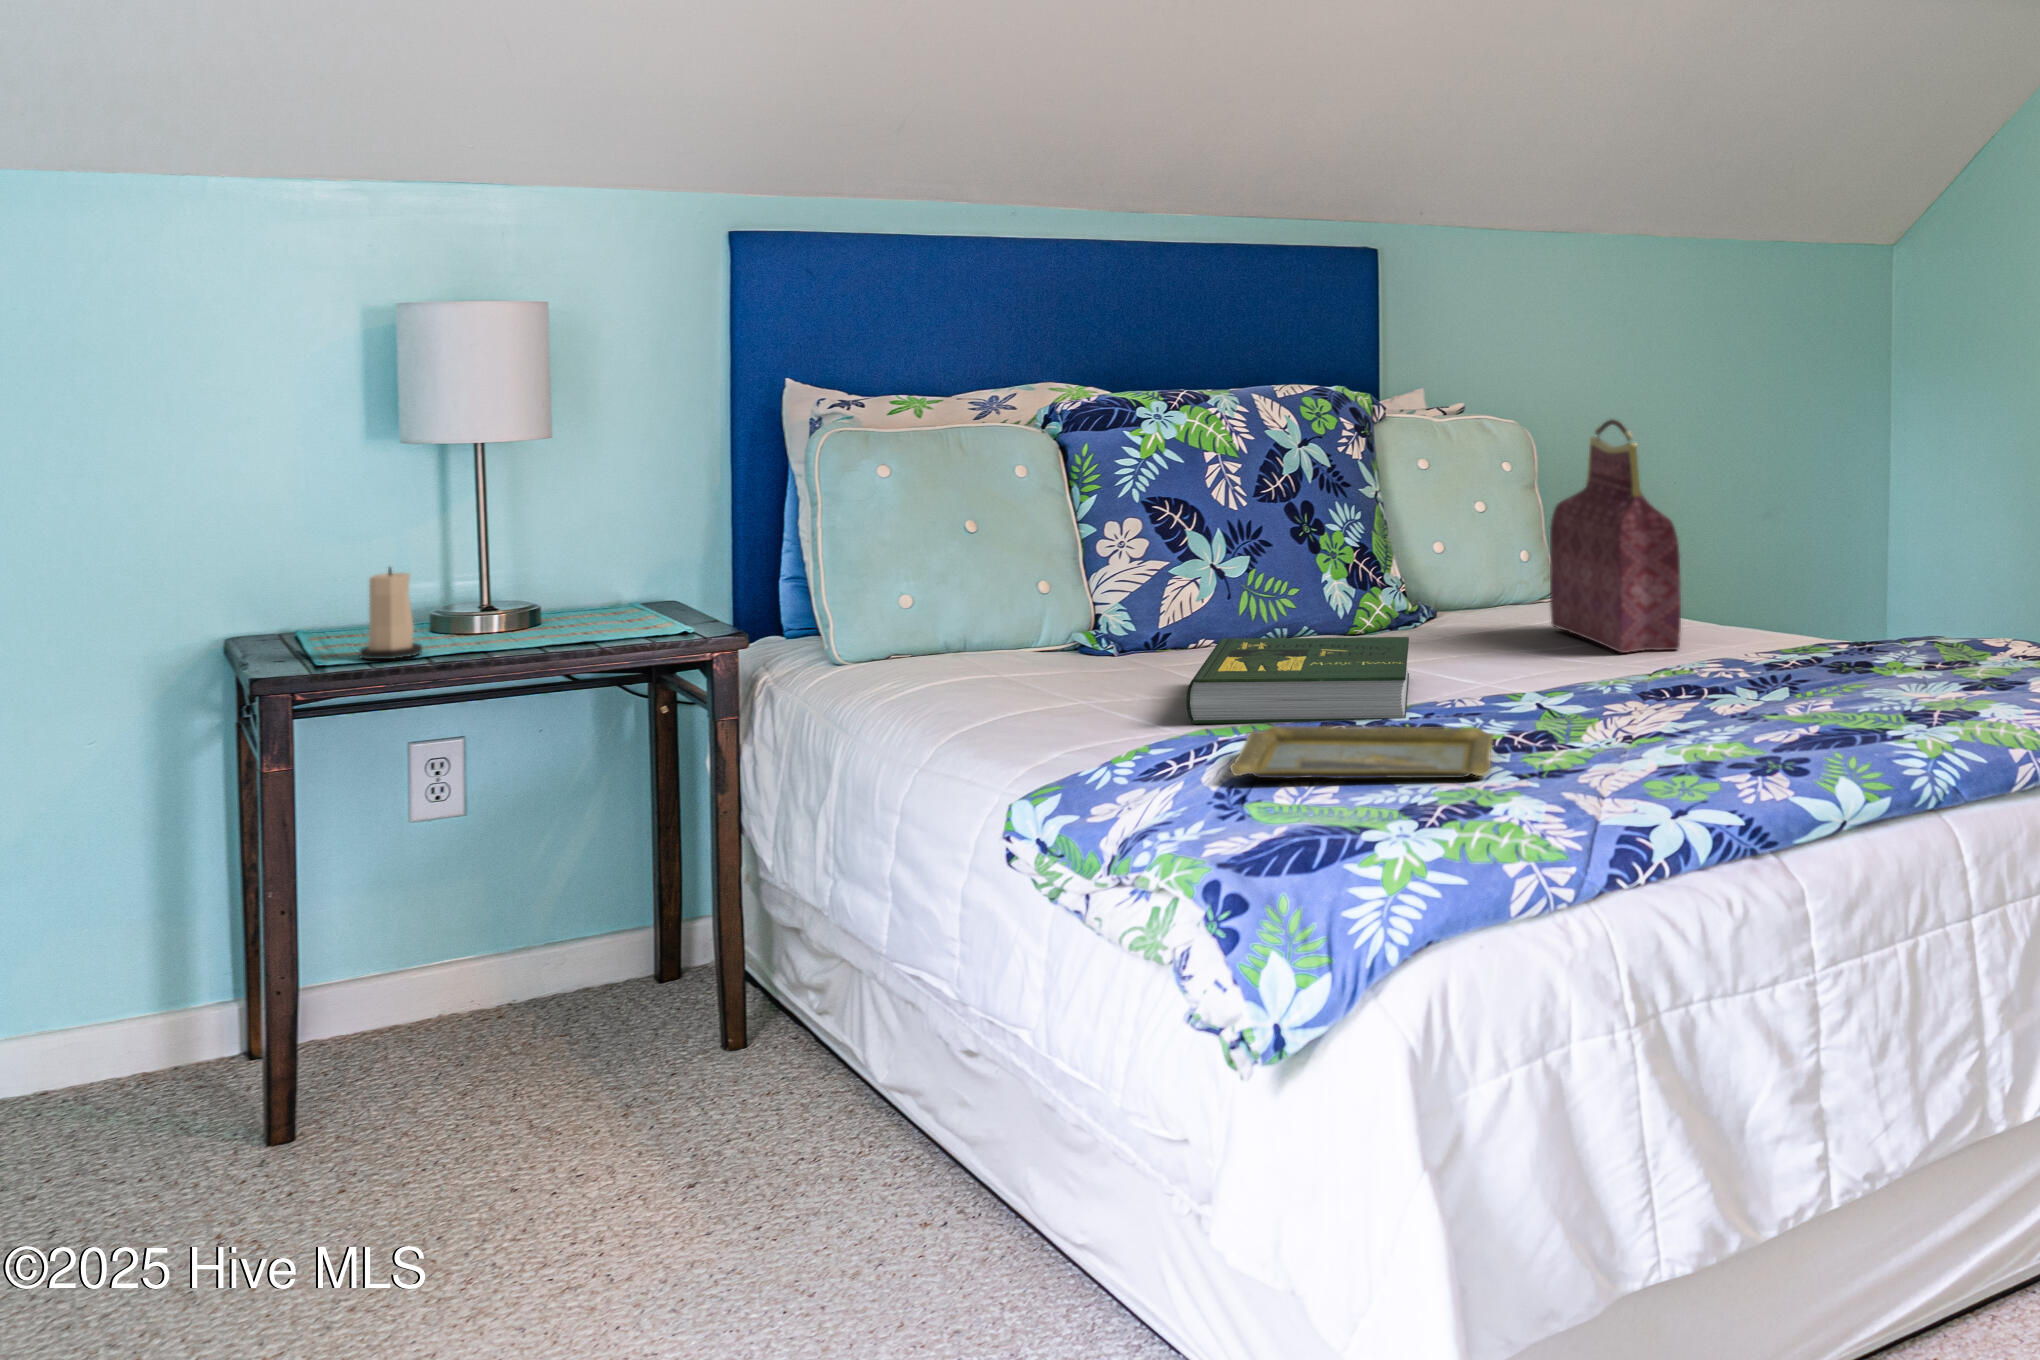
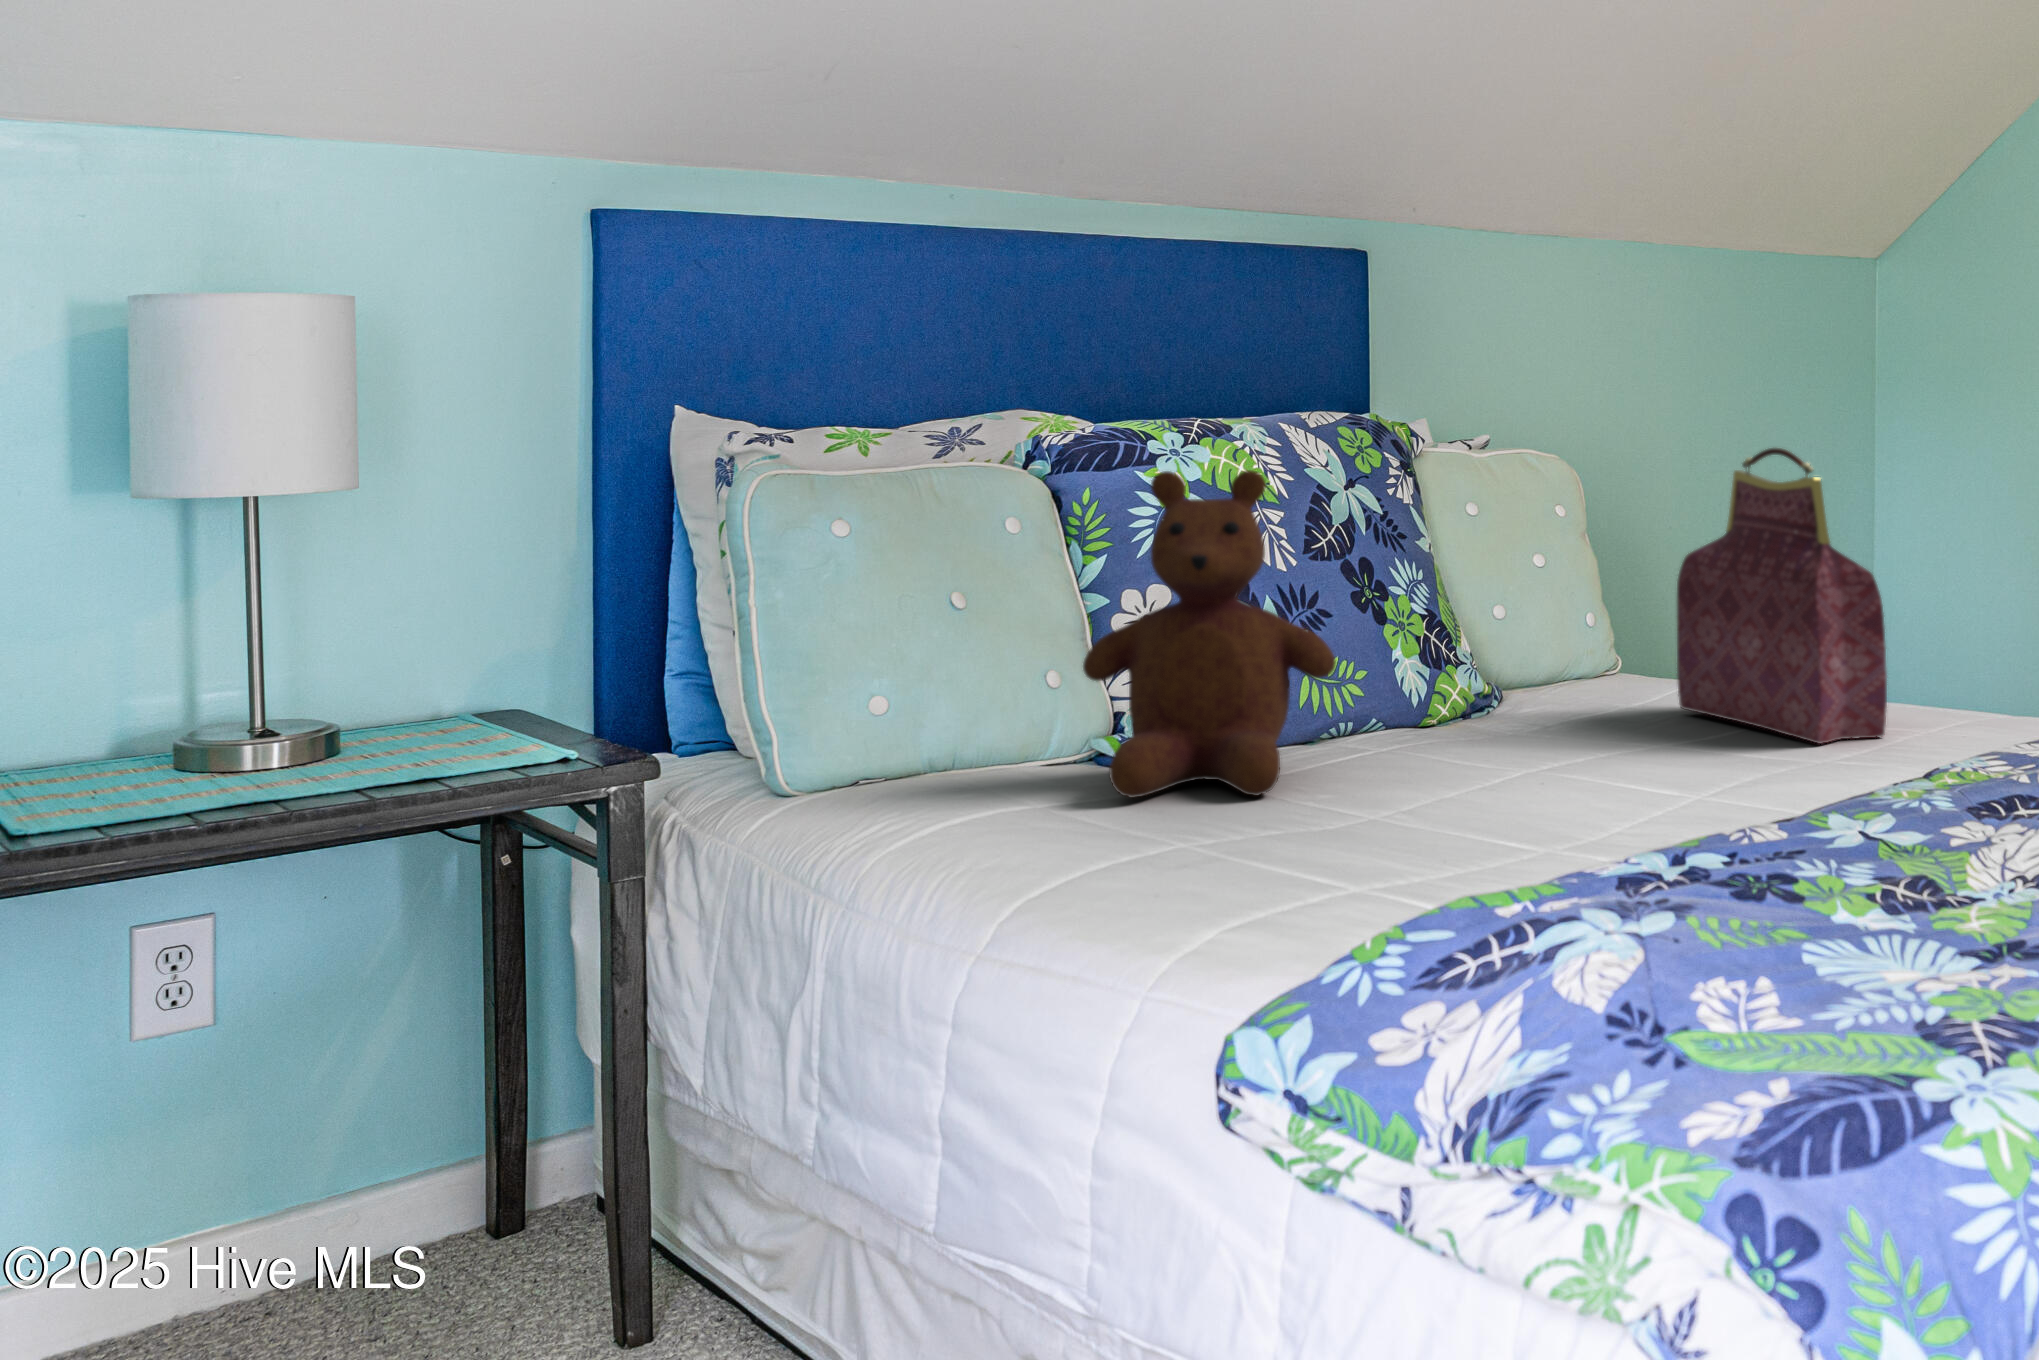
teddy bear: none [1061,433,1247,676] -> present [1083,470,1336,797]
candle: present [360,568,422,659] -> none [74,678,174,822]
book: present [1186,637,1409,724] -> none [1332,734,1668,875]
tray: present [1230,726,1494,779] -> none [1524,874,1937,975]

